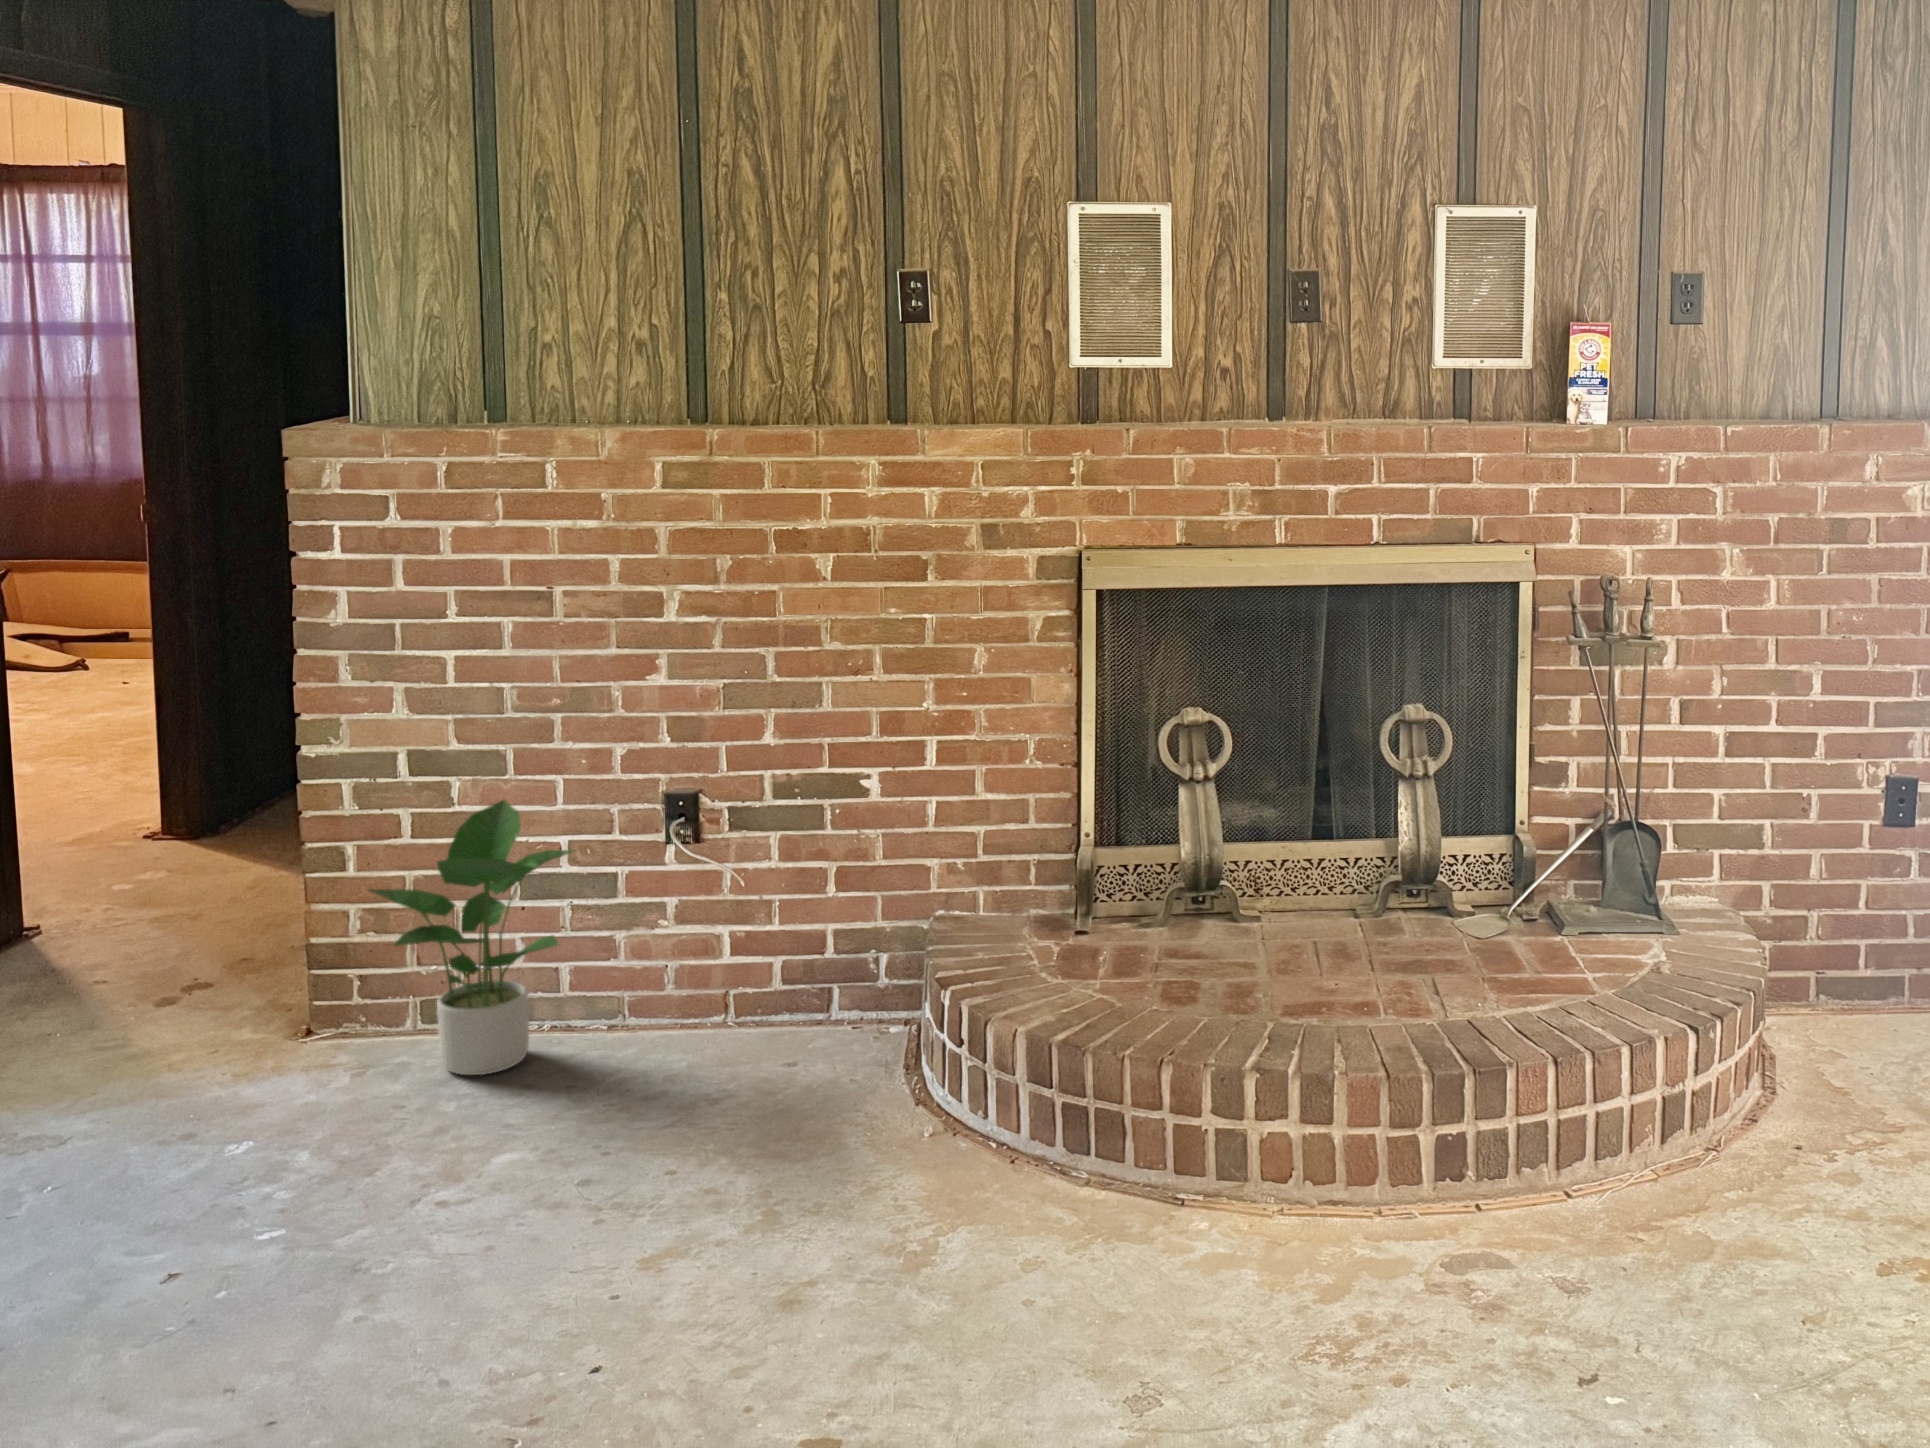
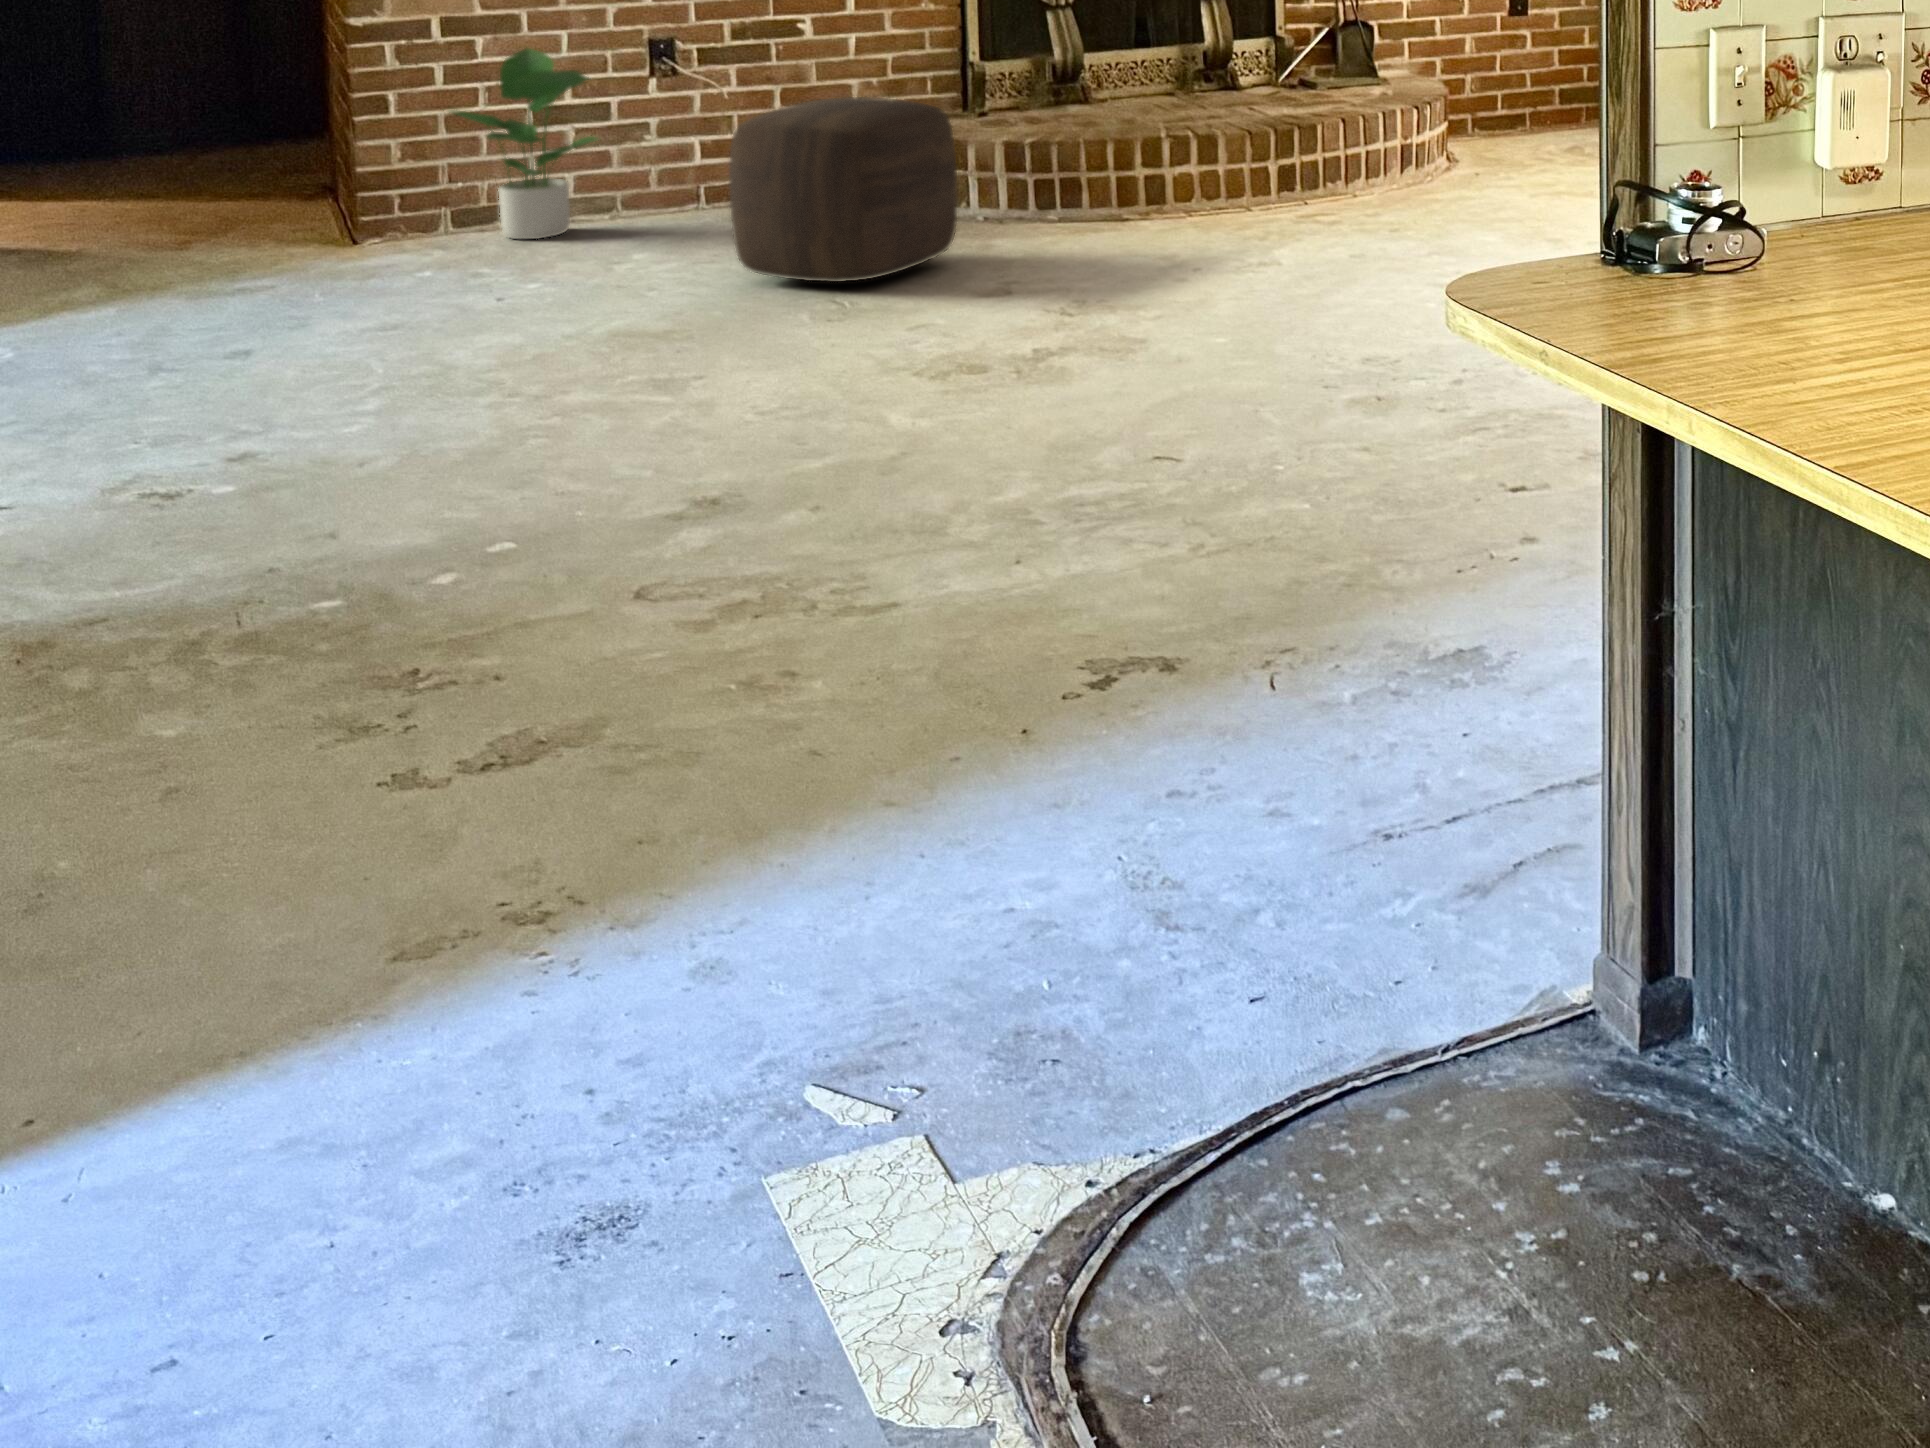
ottoman: none [538,987,895,1357] -> present [729,97,957,282]

